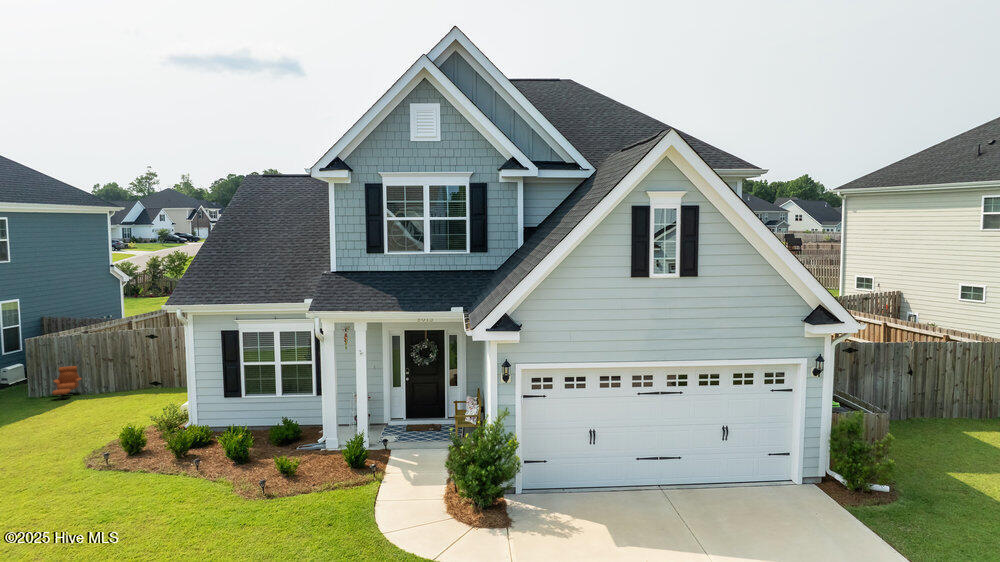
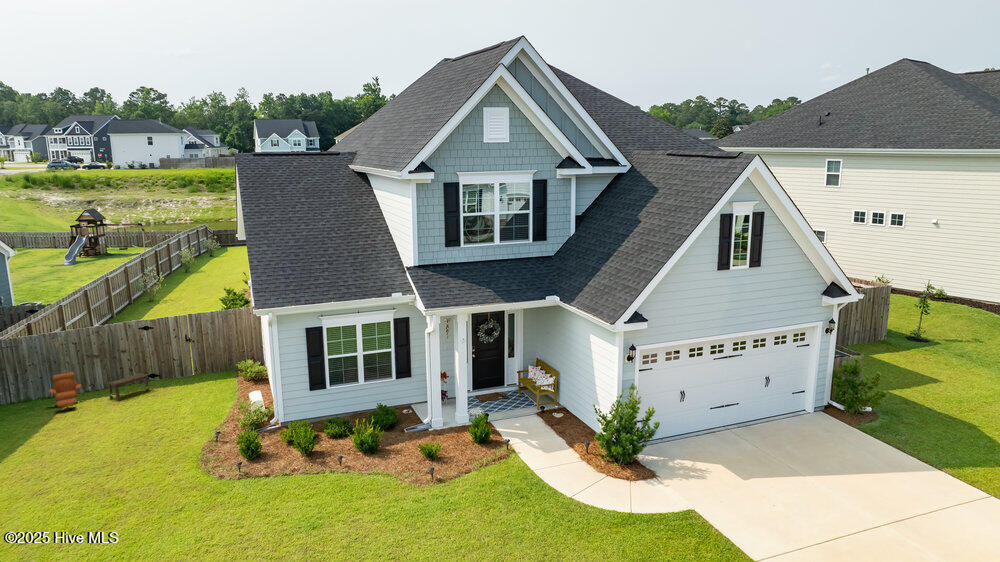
bench: none [102,373,138,397] -> present [108,373,149,401]

